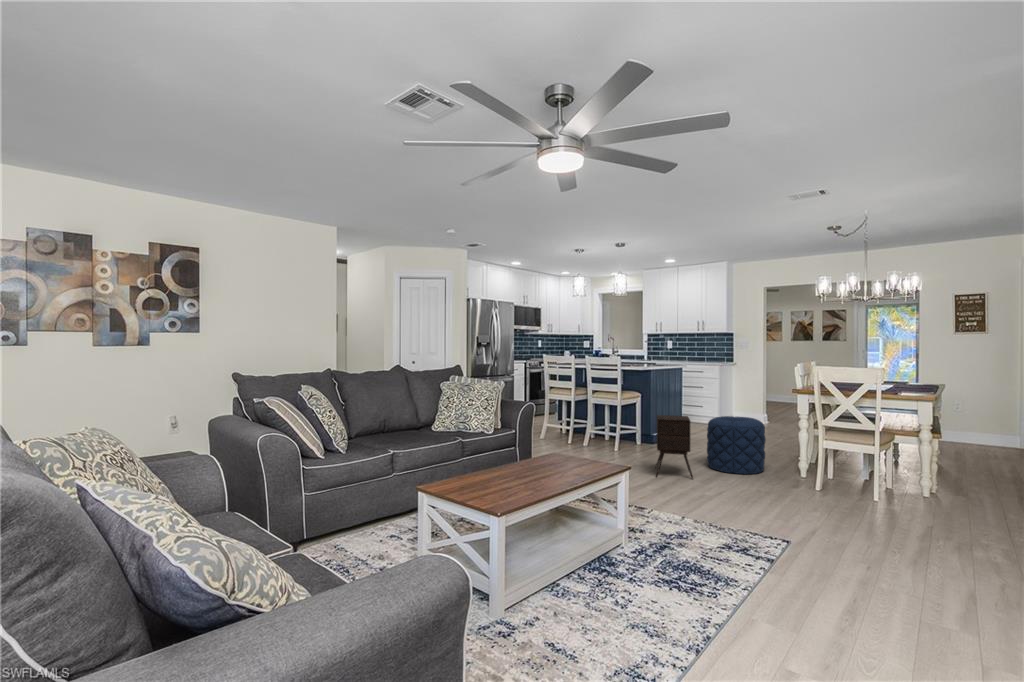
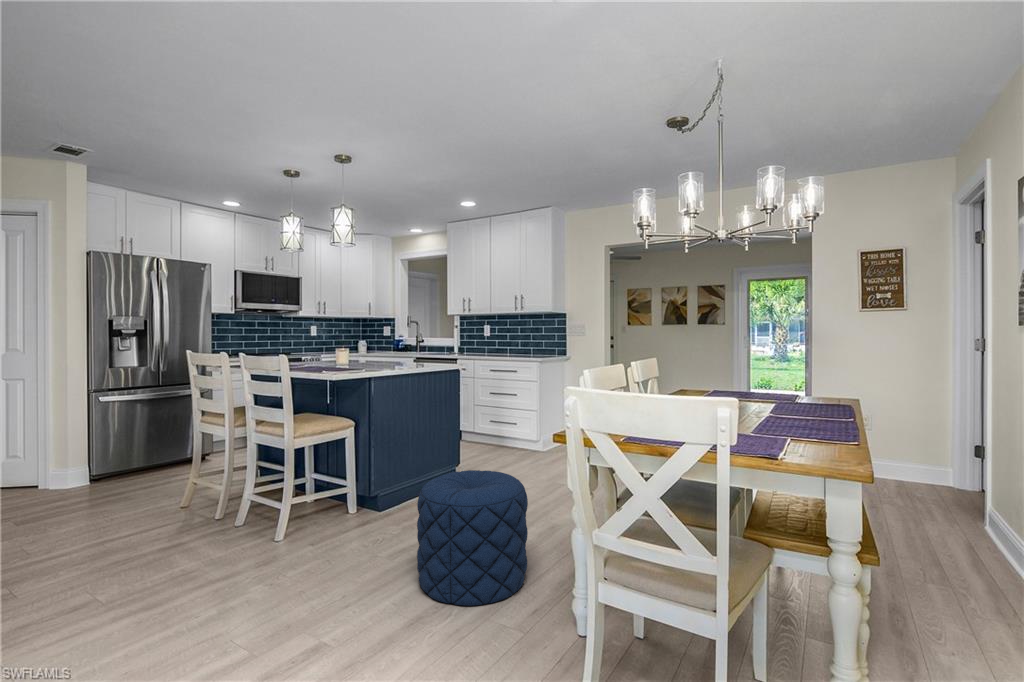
side table: present [655,415,693,479] -> none [259,482,368,640]

